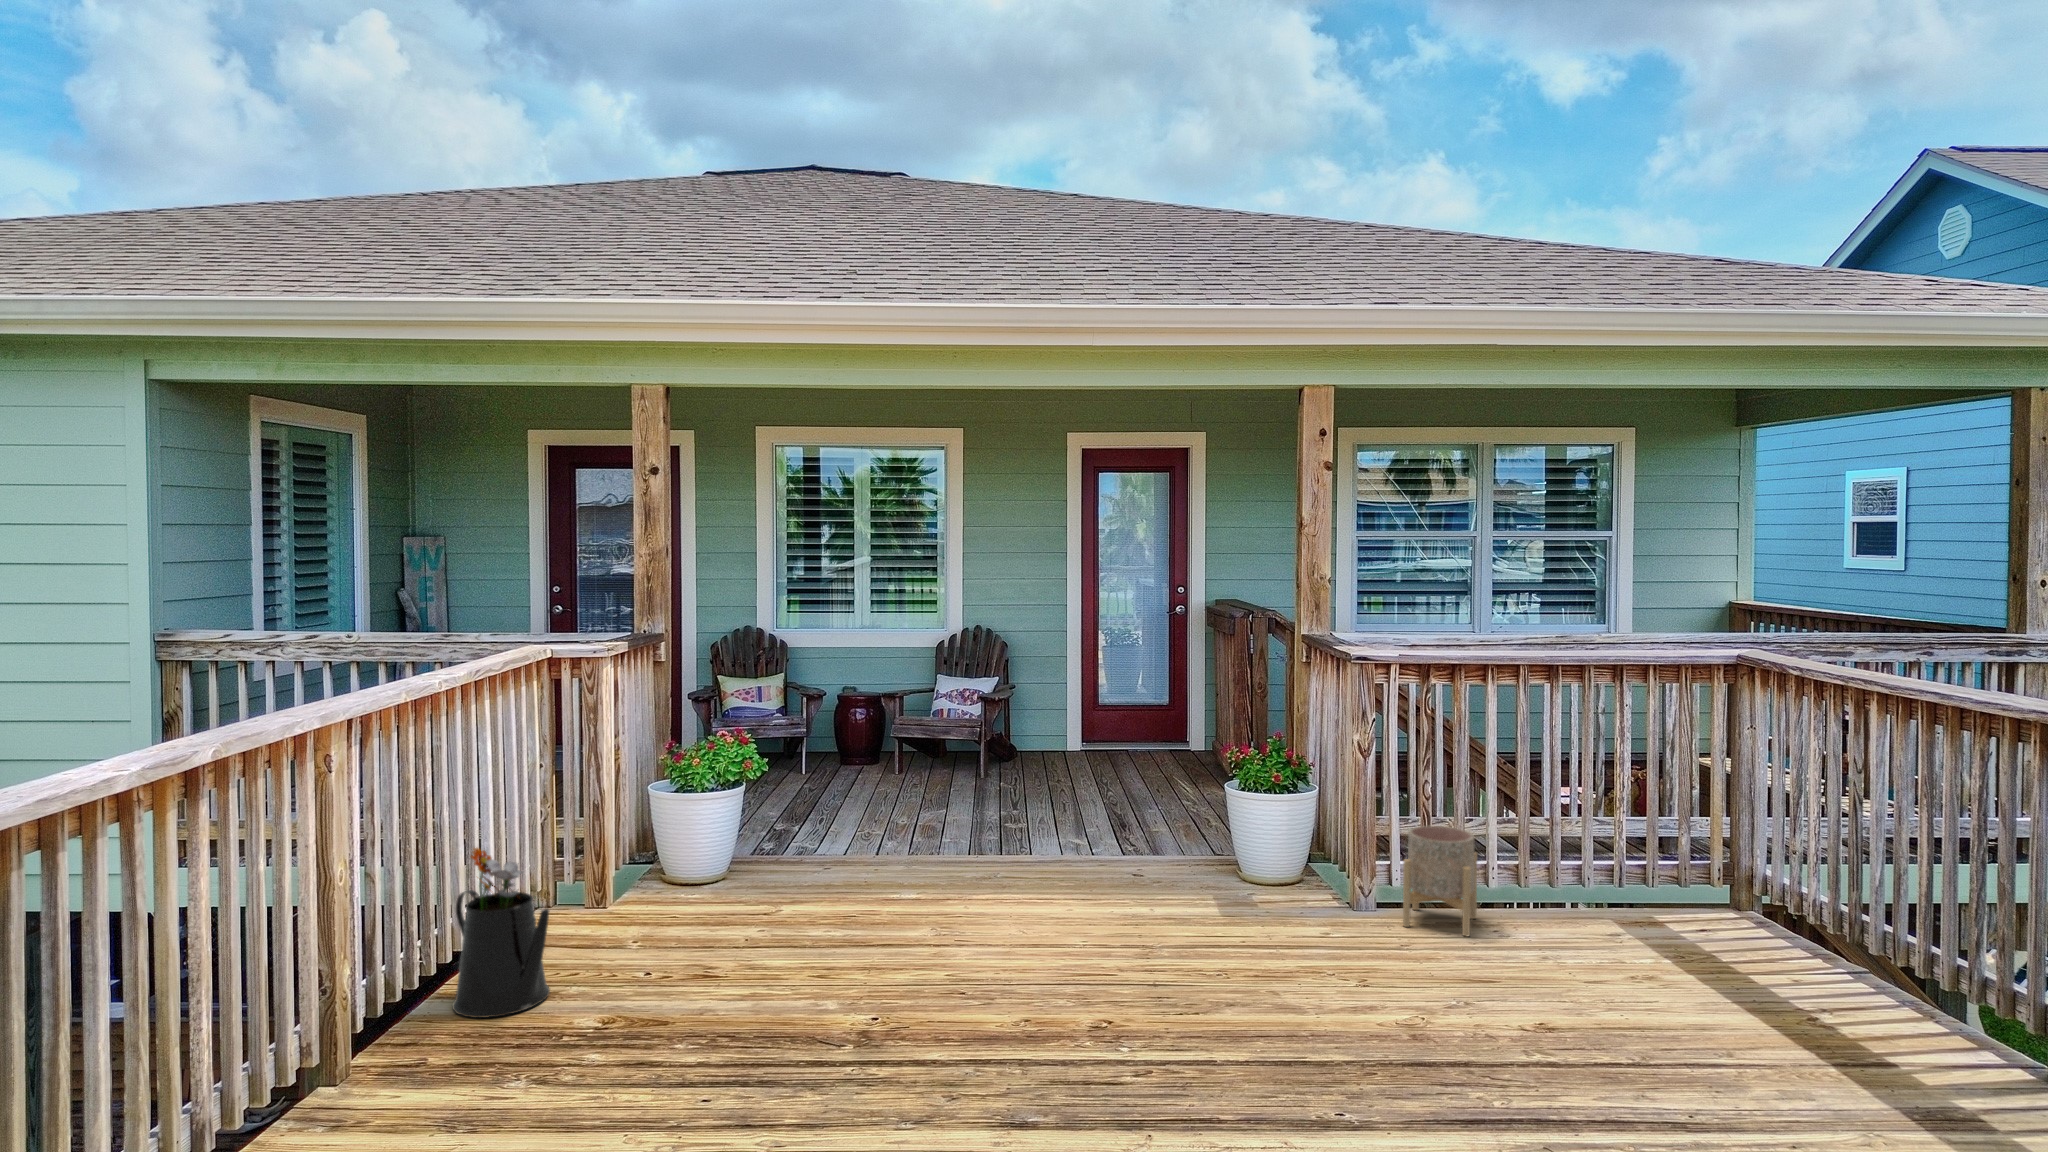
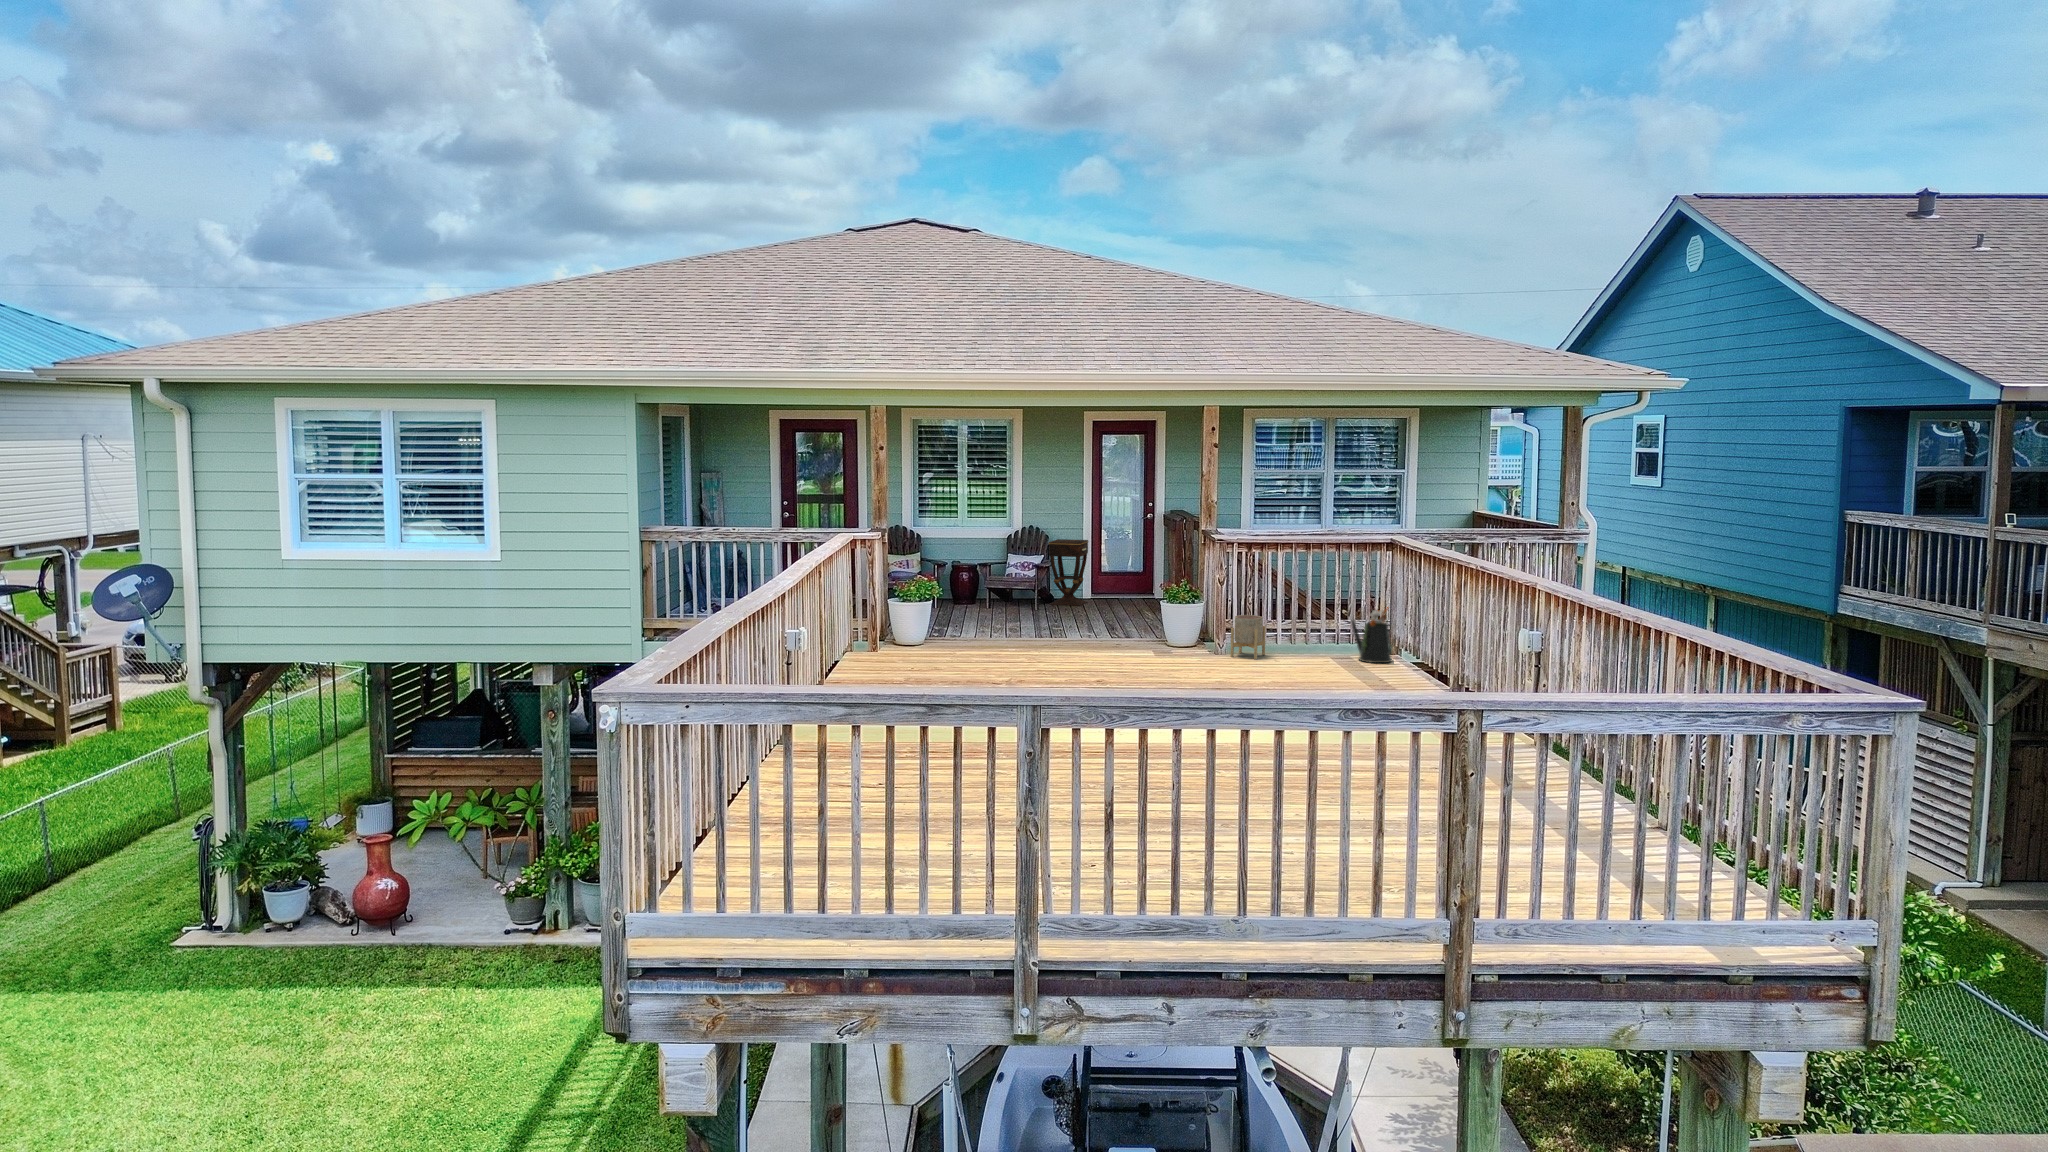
side table: none [1003,650,1072,765] -> present [1048,539,1088,606]
watering can: present [452,848,550,1018] -> present [1352,607,1398,663]

